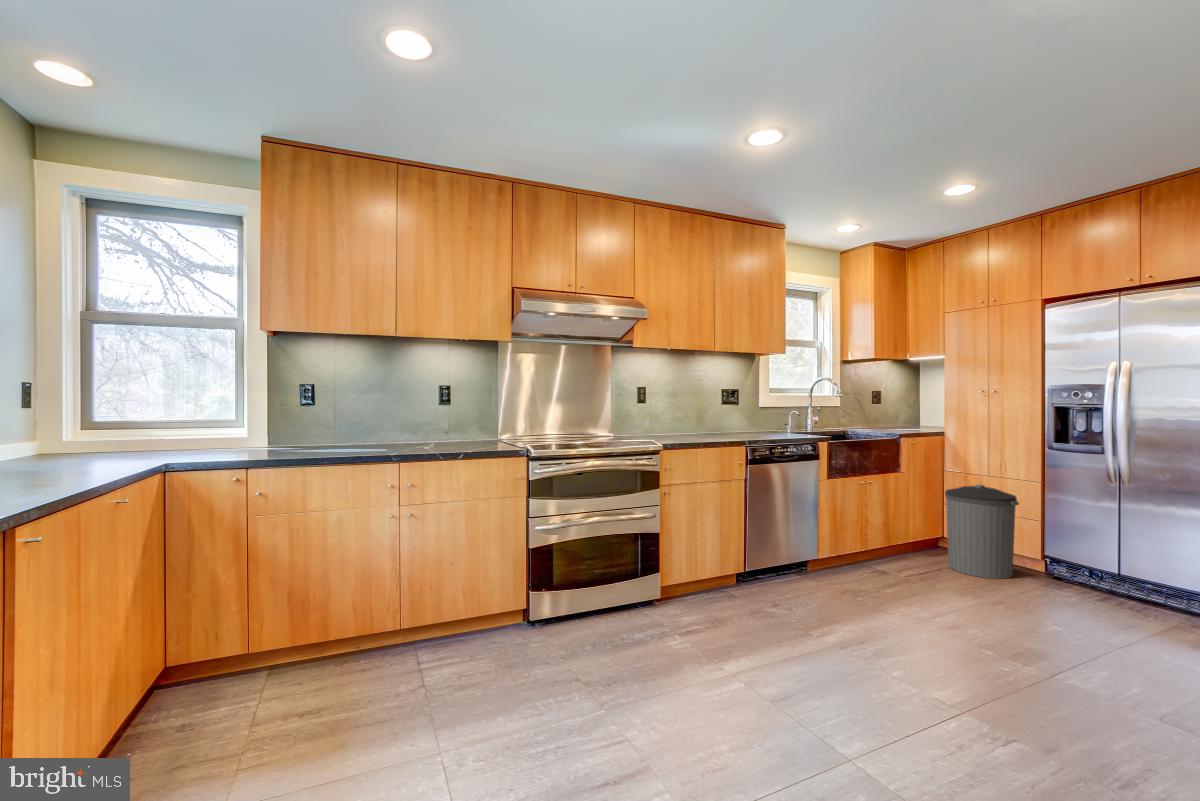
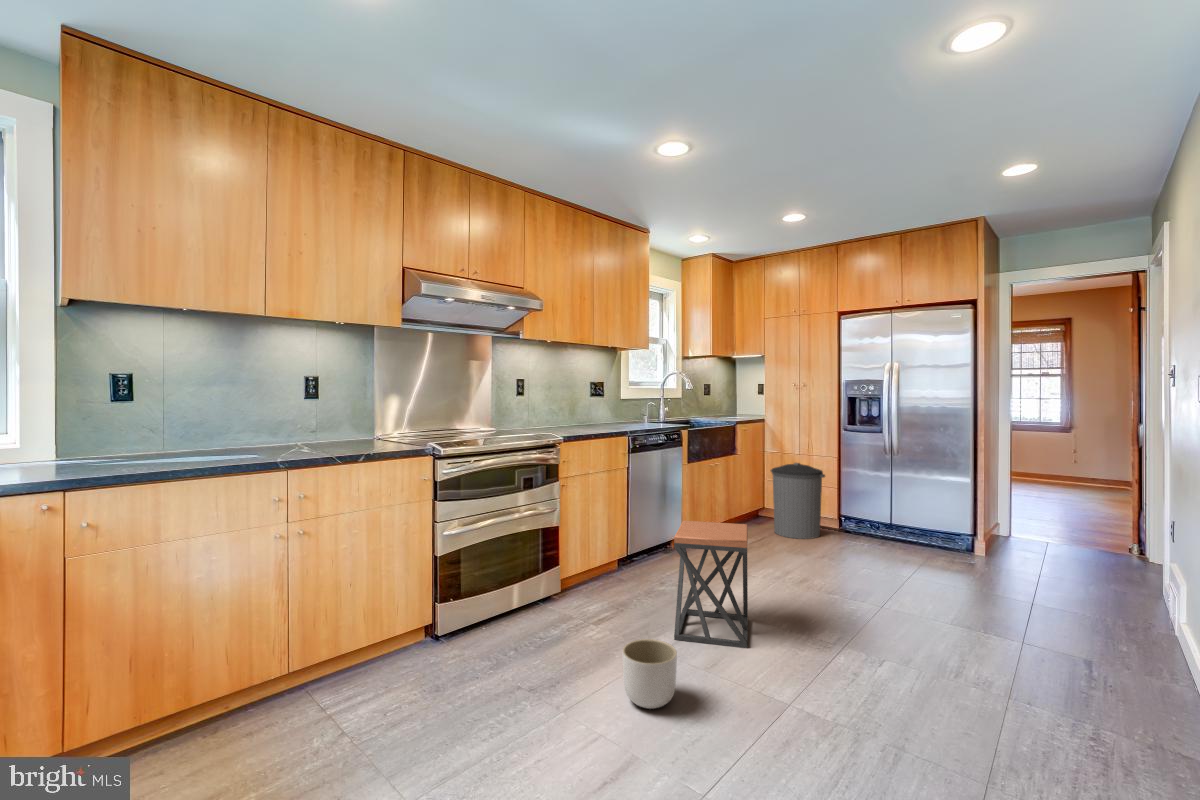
stool: none [754,540,854,693] -> present [674,521,748,648]
planter: none [662,659,720,735] -> present [623,639,677,709]

